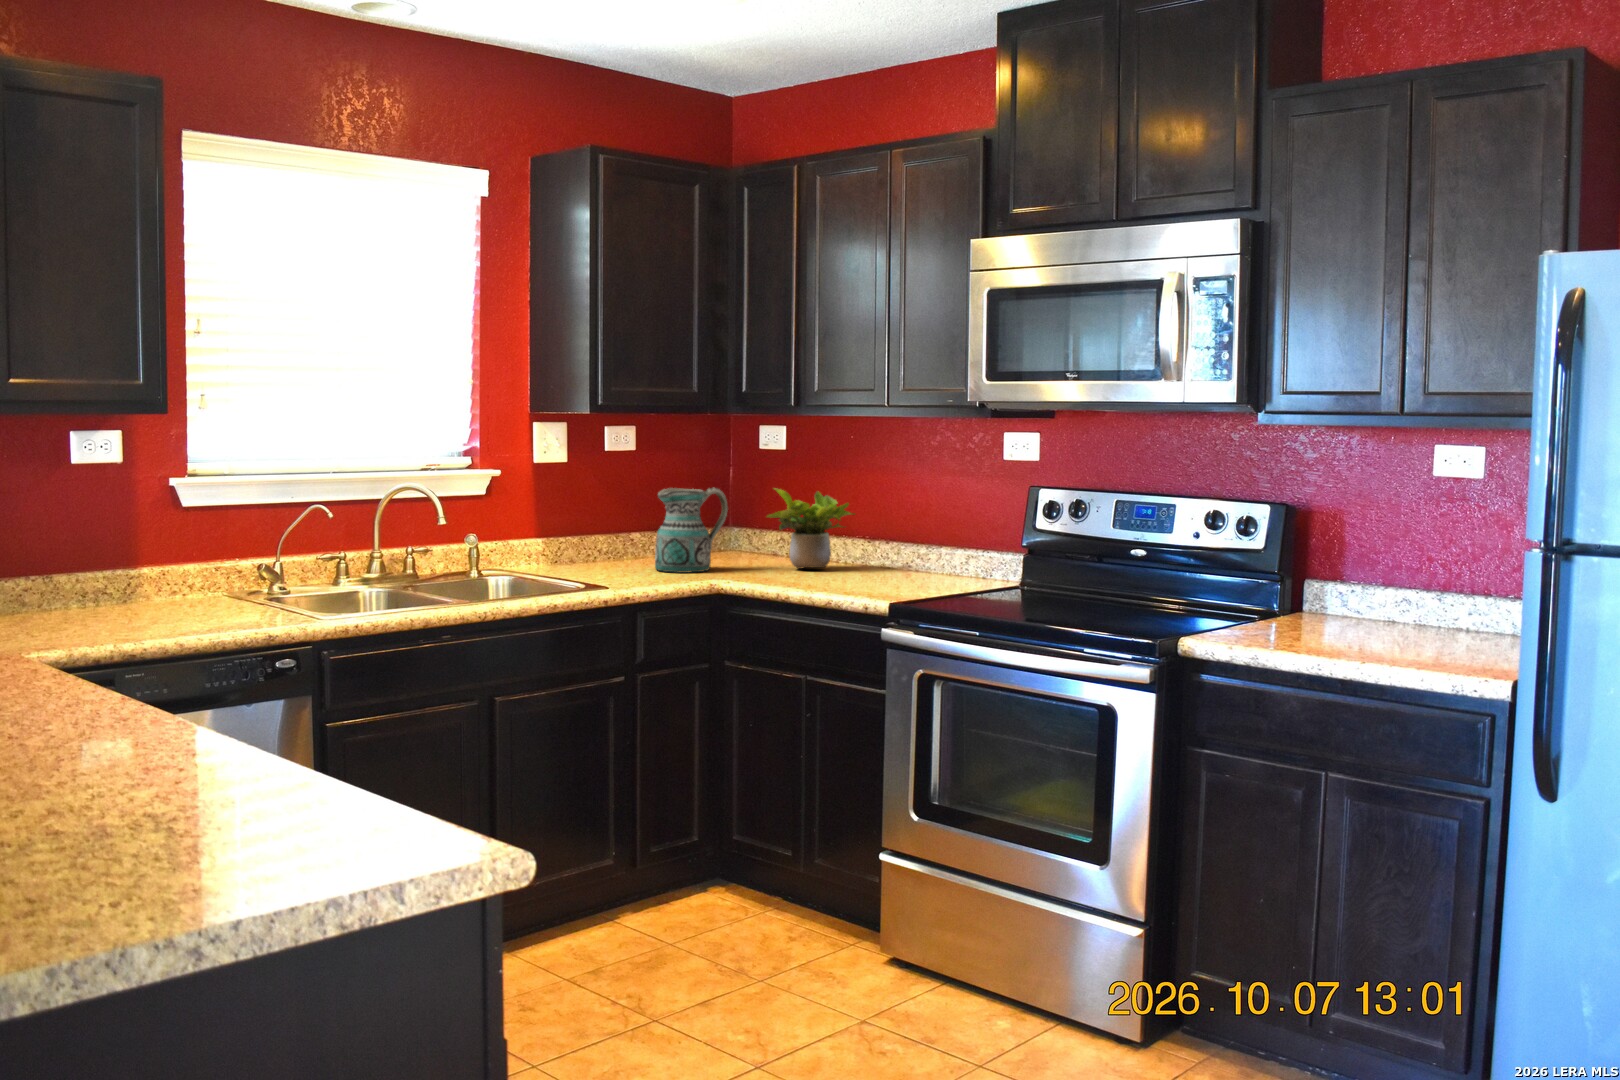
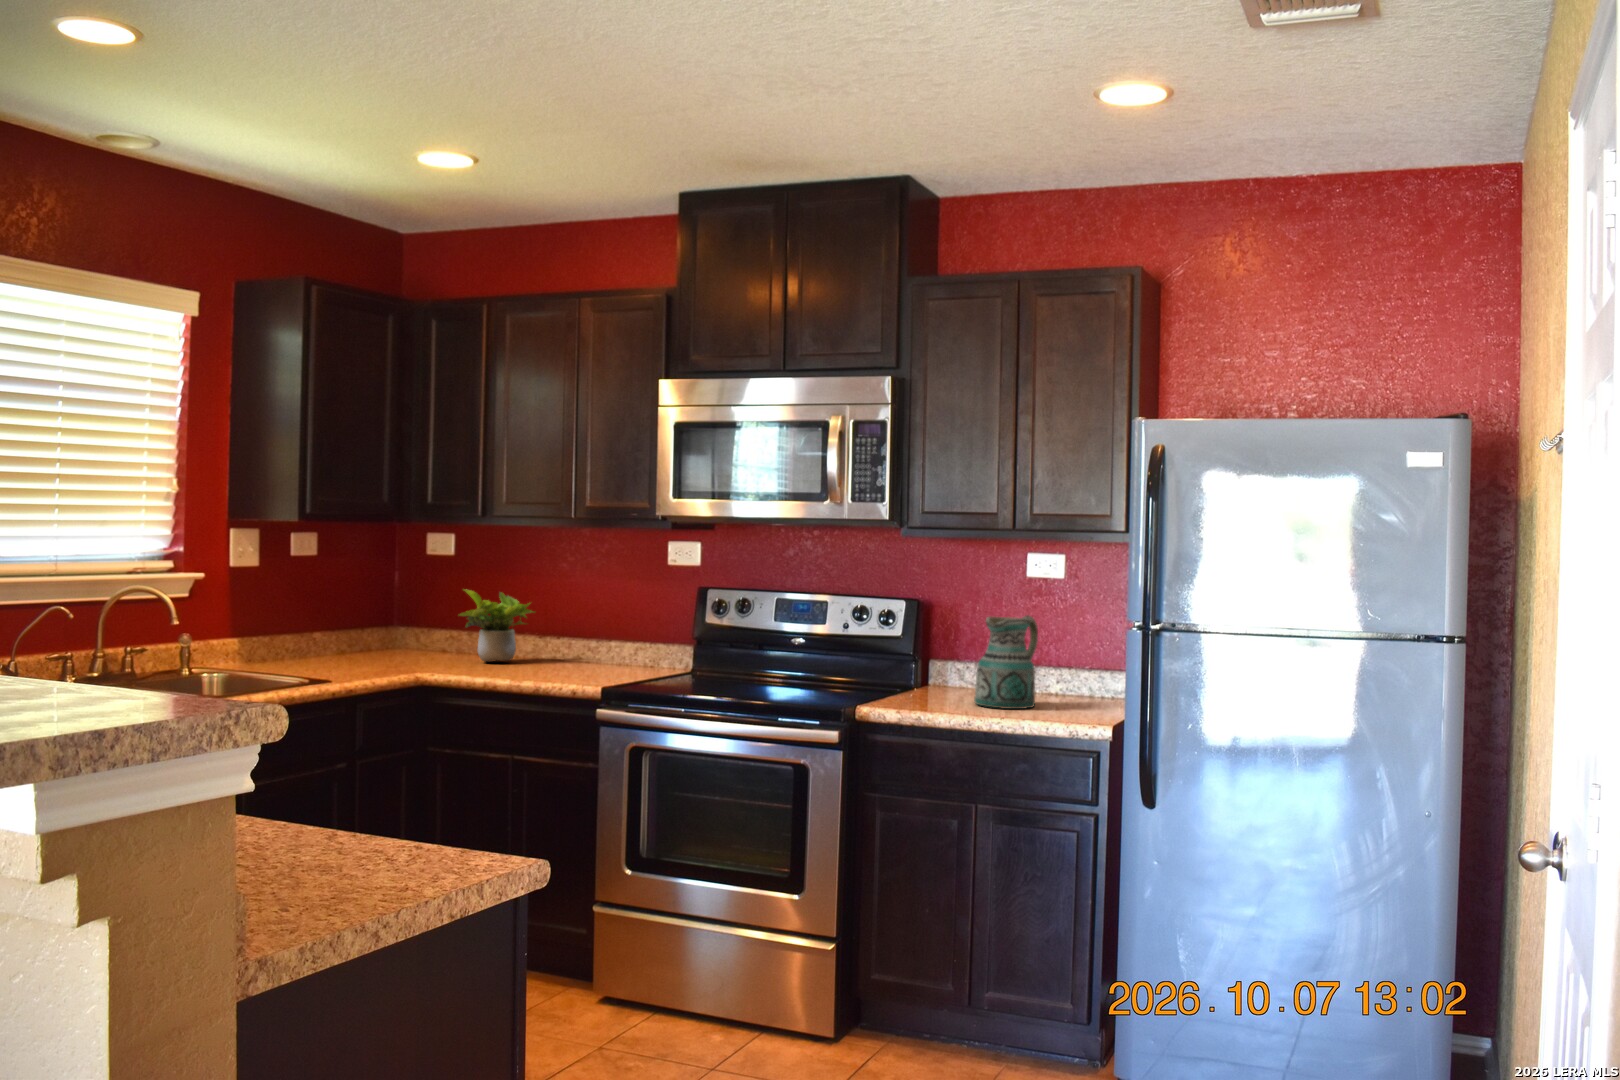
ceramic pitcher: present [655,488,728,573] -> present [974,615,1038,709]

